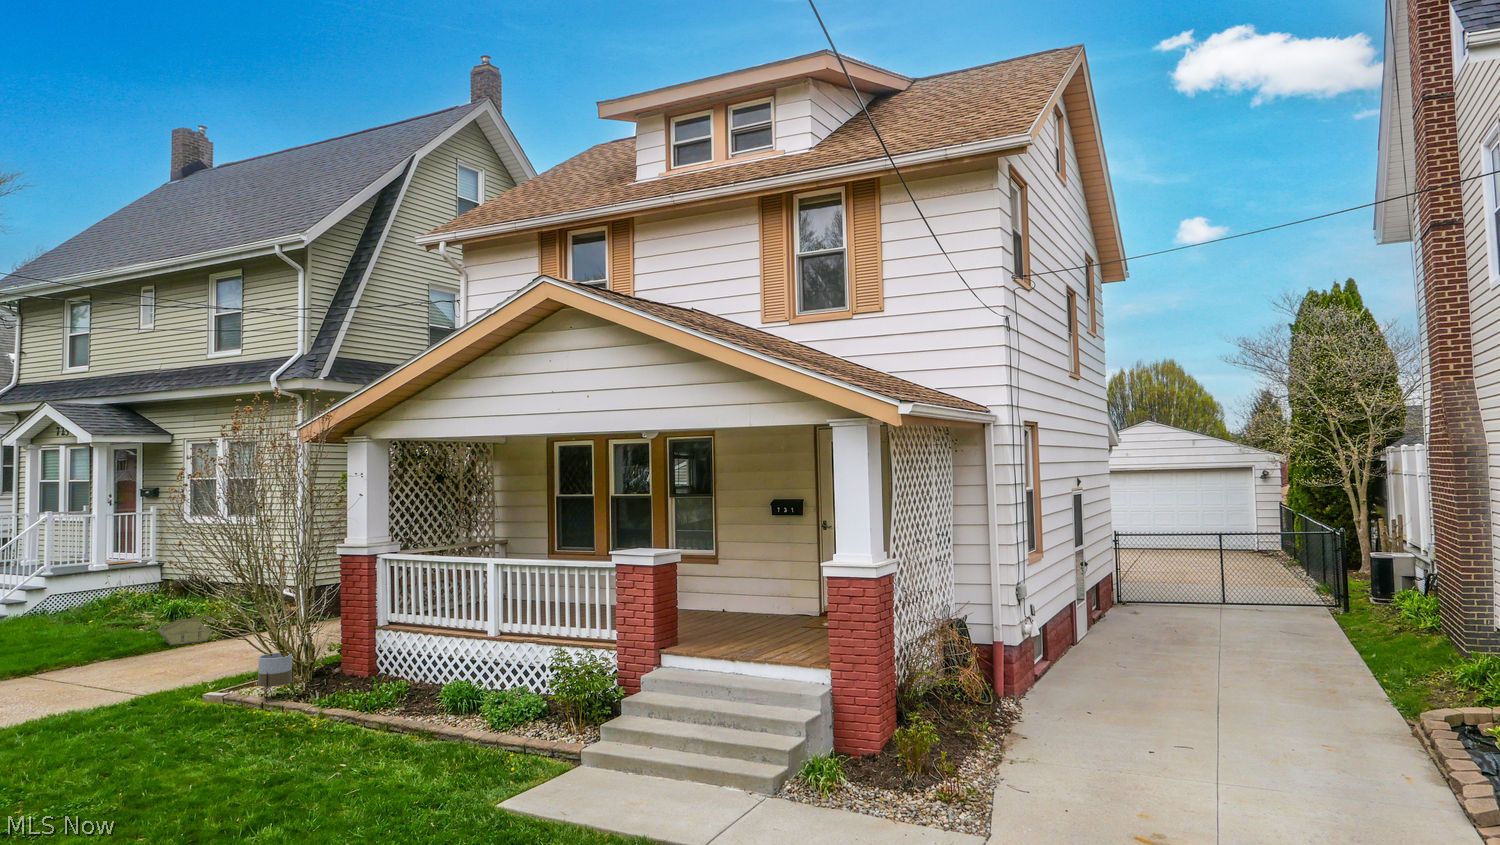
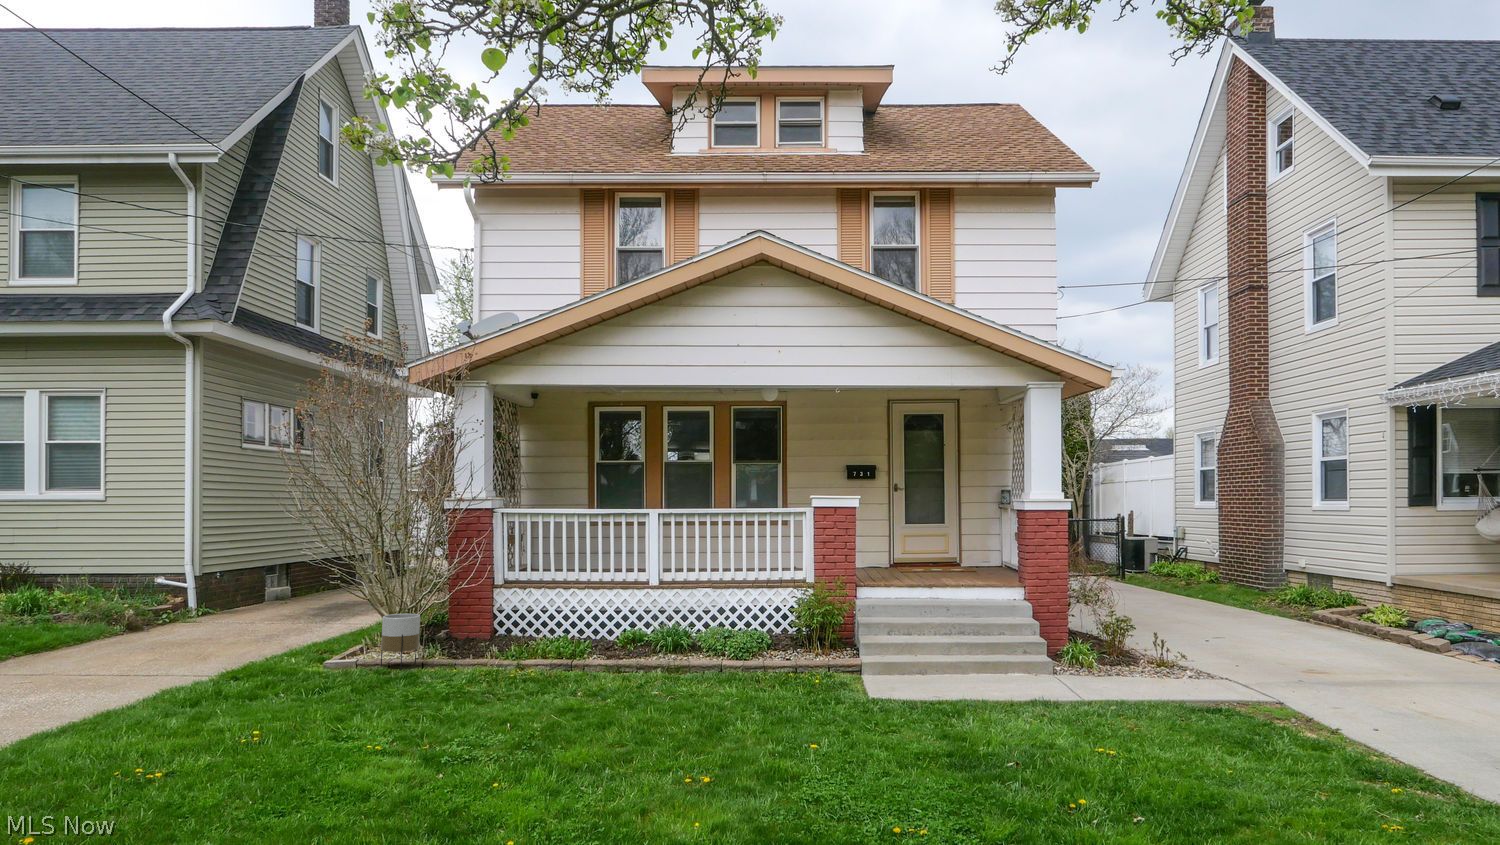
storage bin: present [158,617,215,645] -> none [56,602,140,637]

